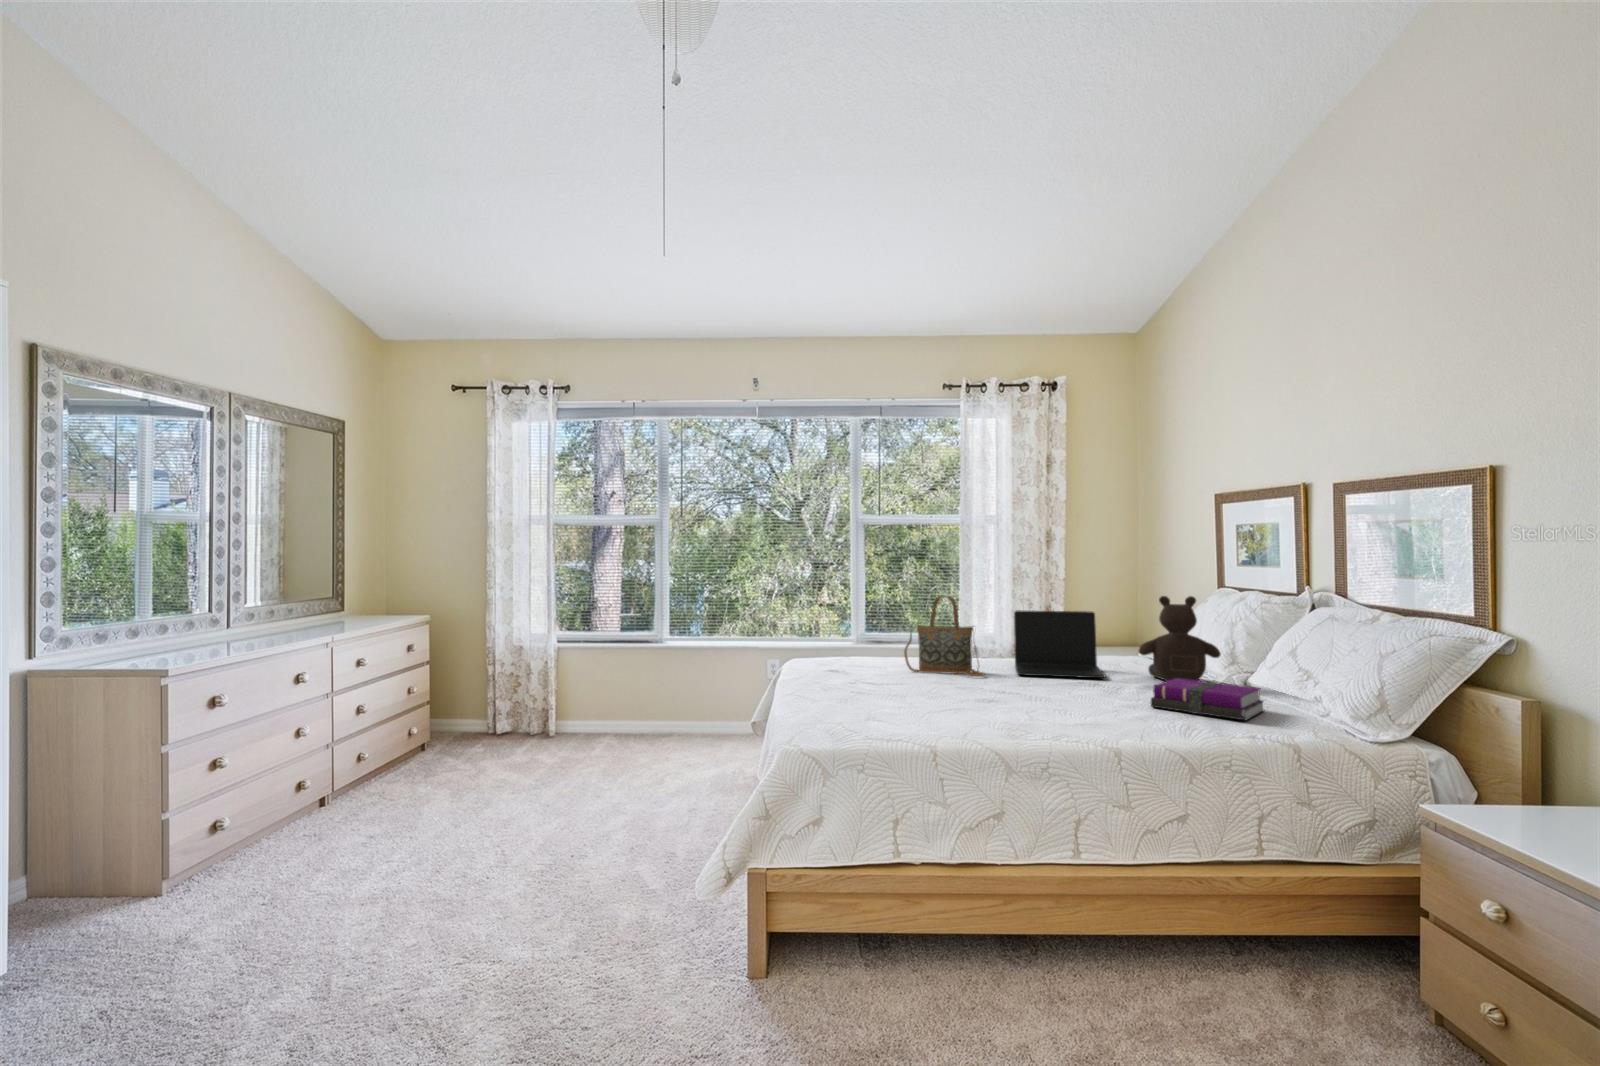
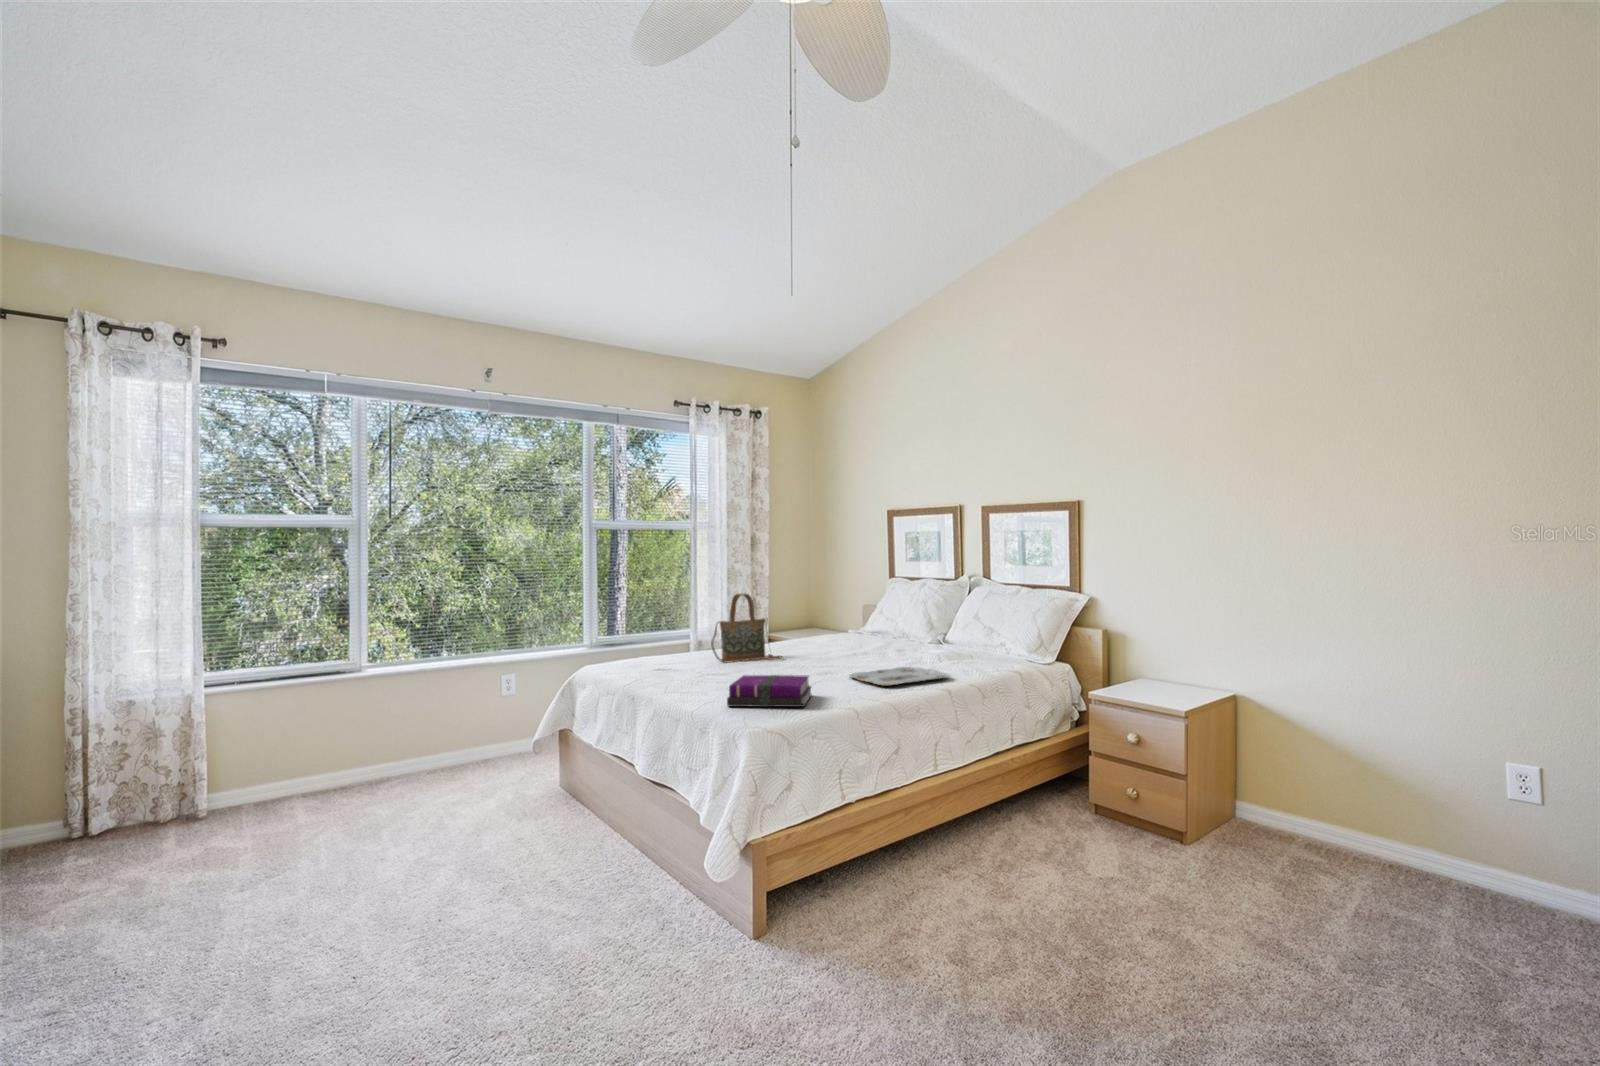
teddy bear: present [1139,596,1221,681] -> none [878,584,928,647]
laptop: present [1014,610,1105,678] -> none [782,600,860,655]
notebook: present [1151,678,1264,720] -> present [727,675,811,707]
serving tray: none [1002,705,1141,732] -> present [849,667,949,686]

